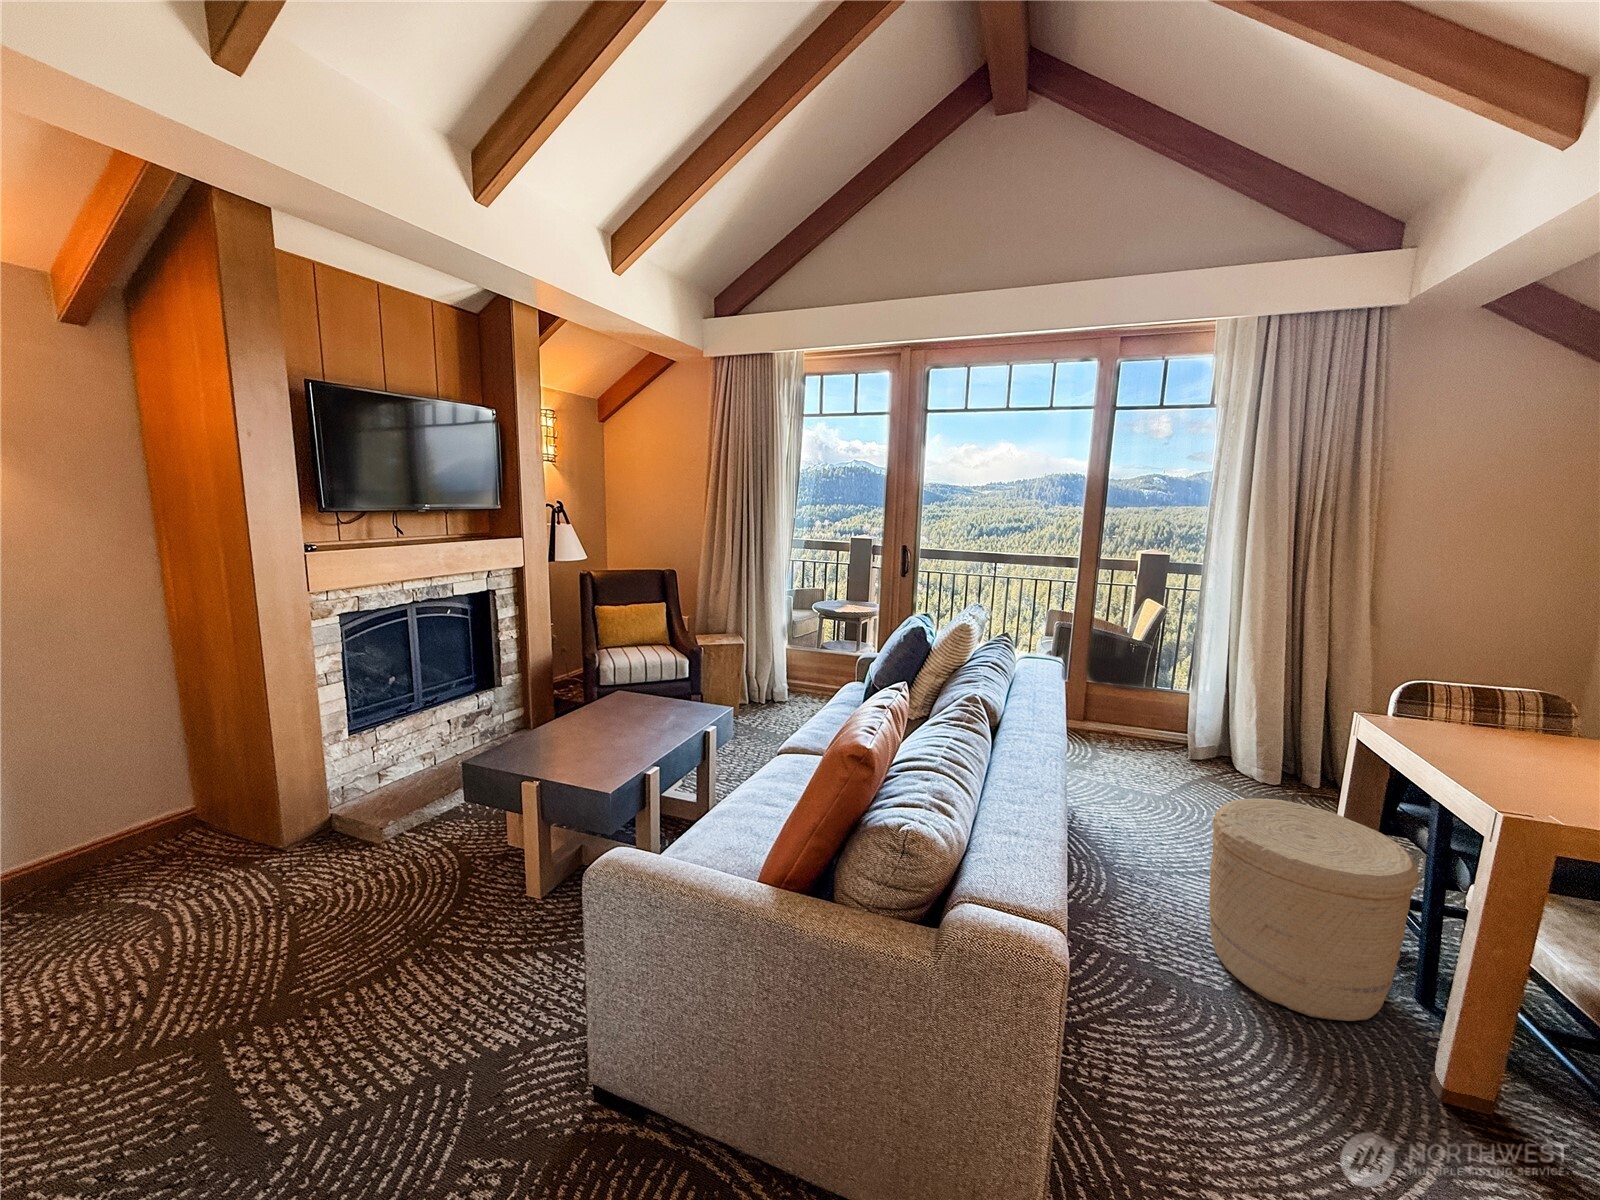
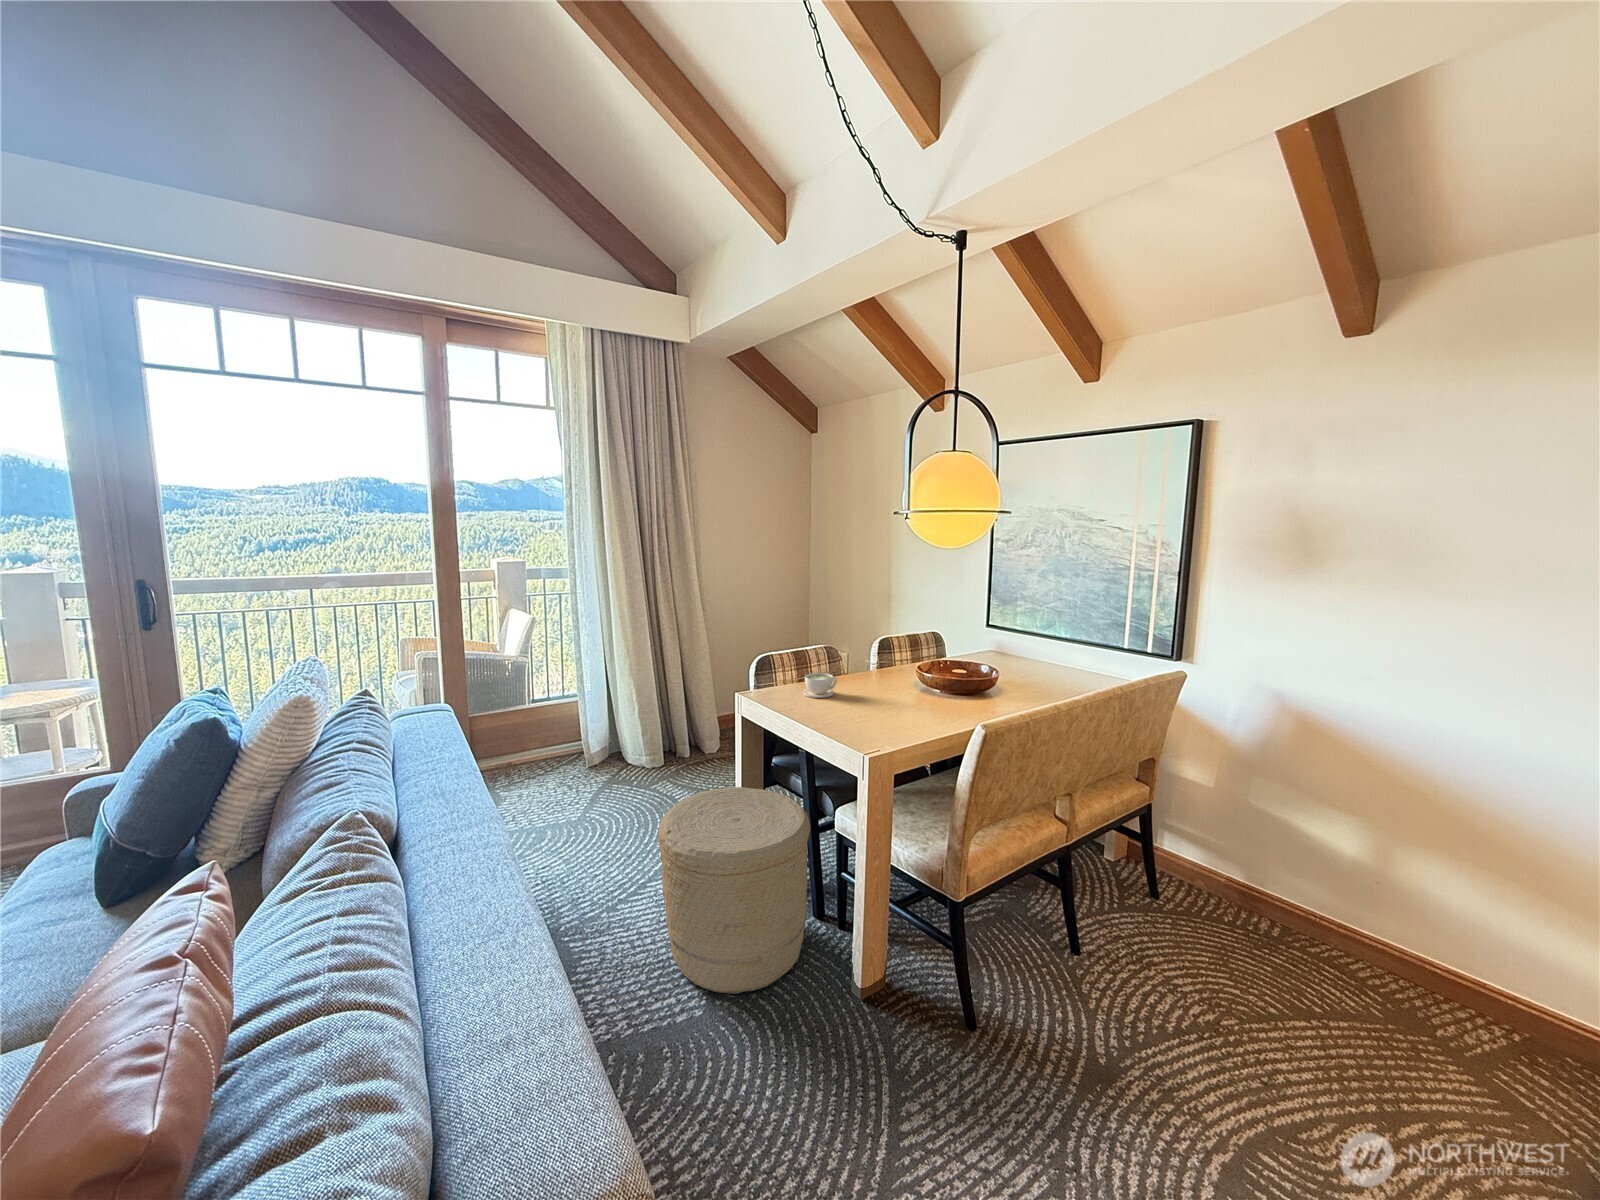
coffee cup: none [1460,716,1528,751] -> present [804,673,837,698]

